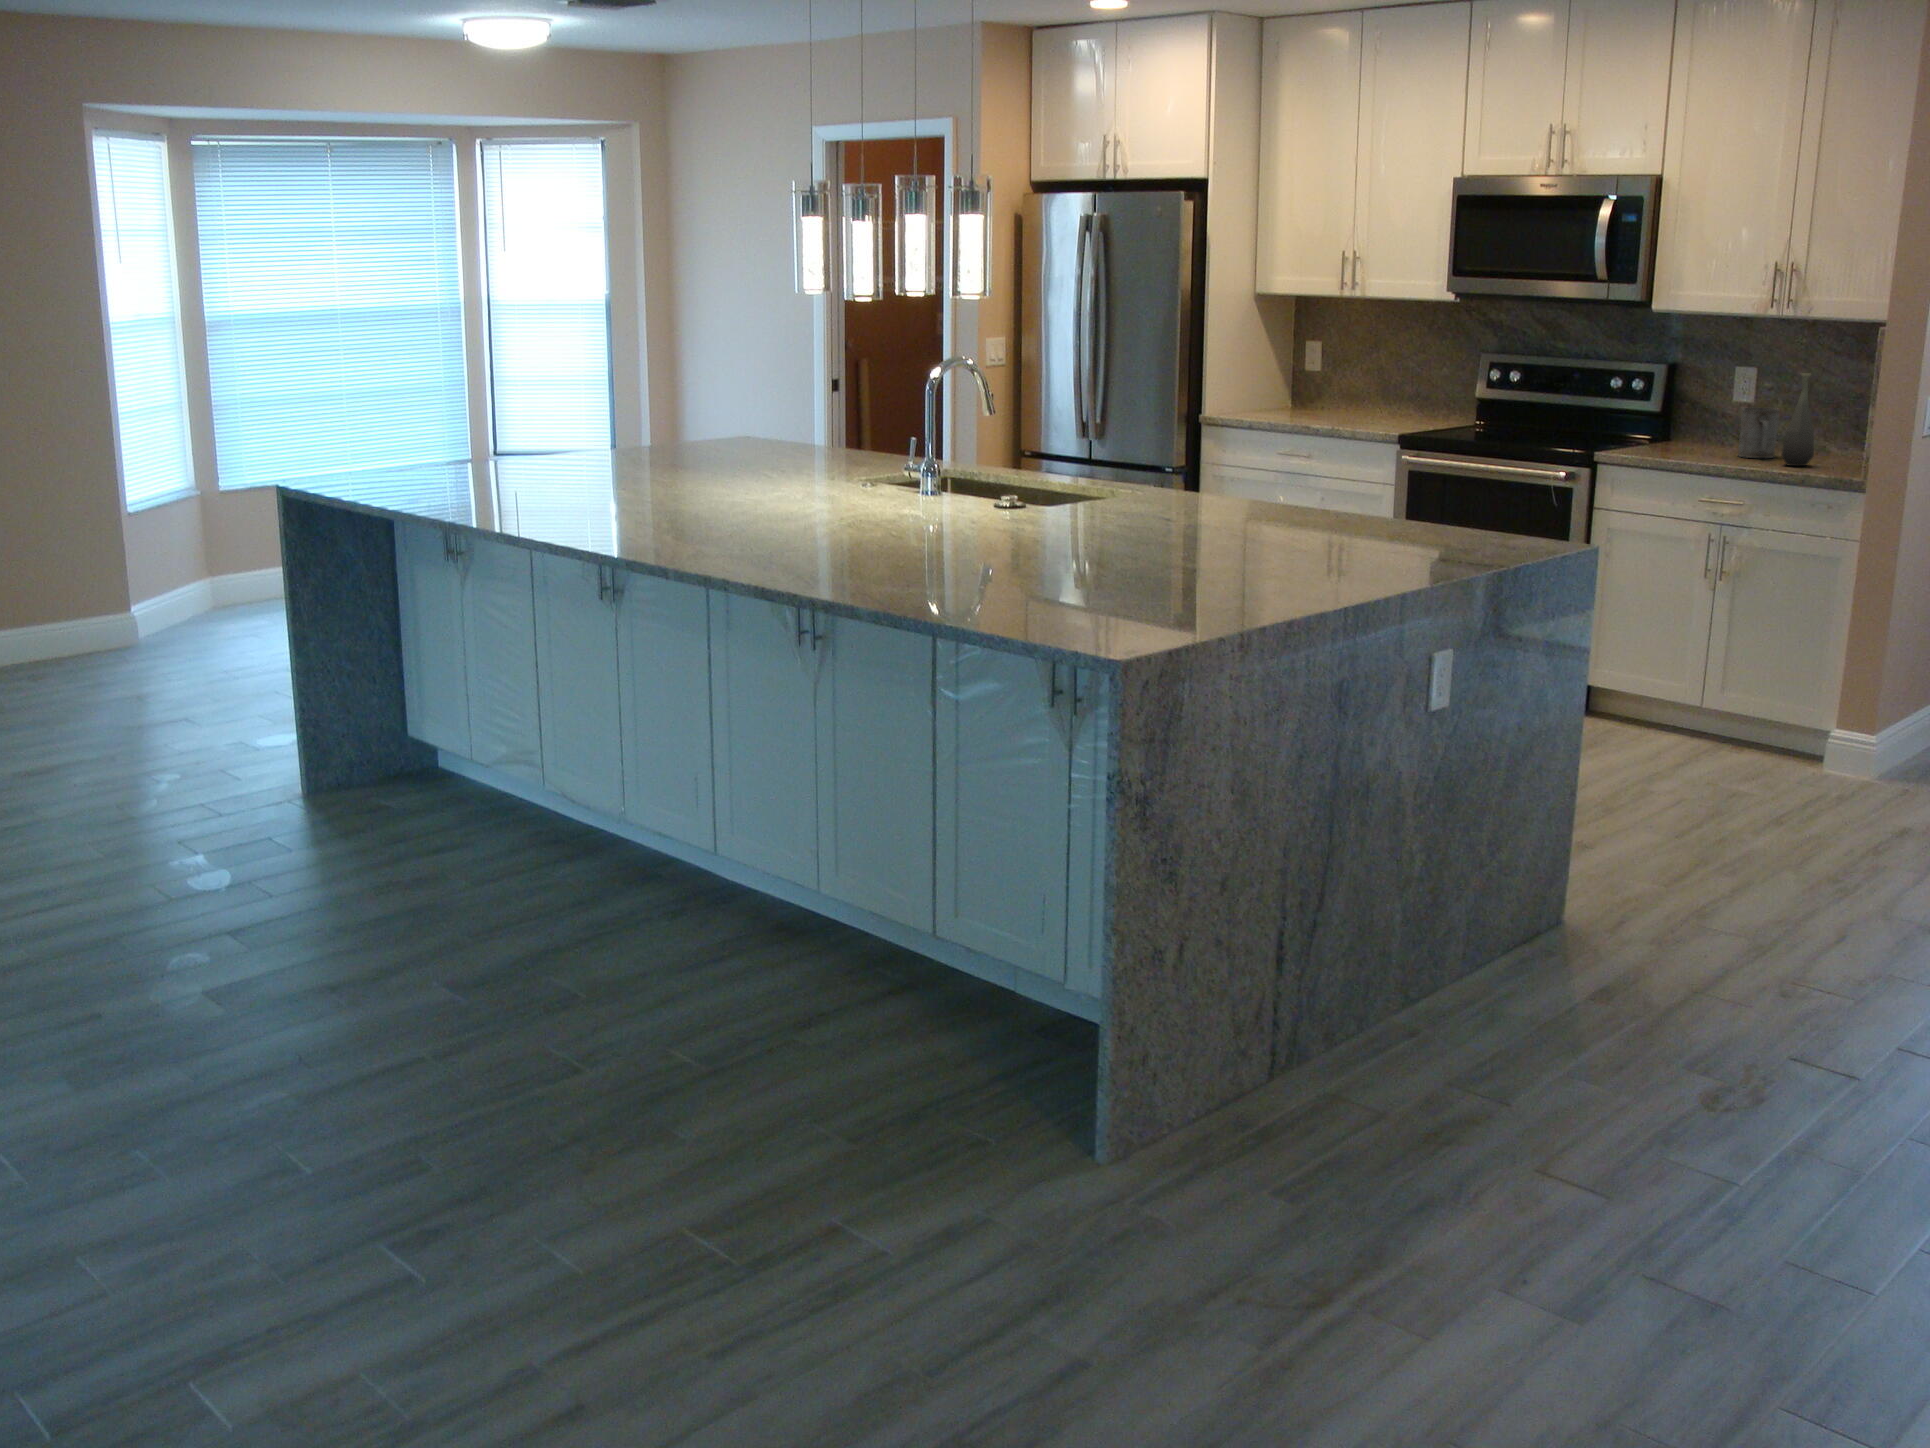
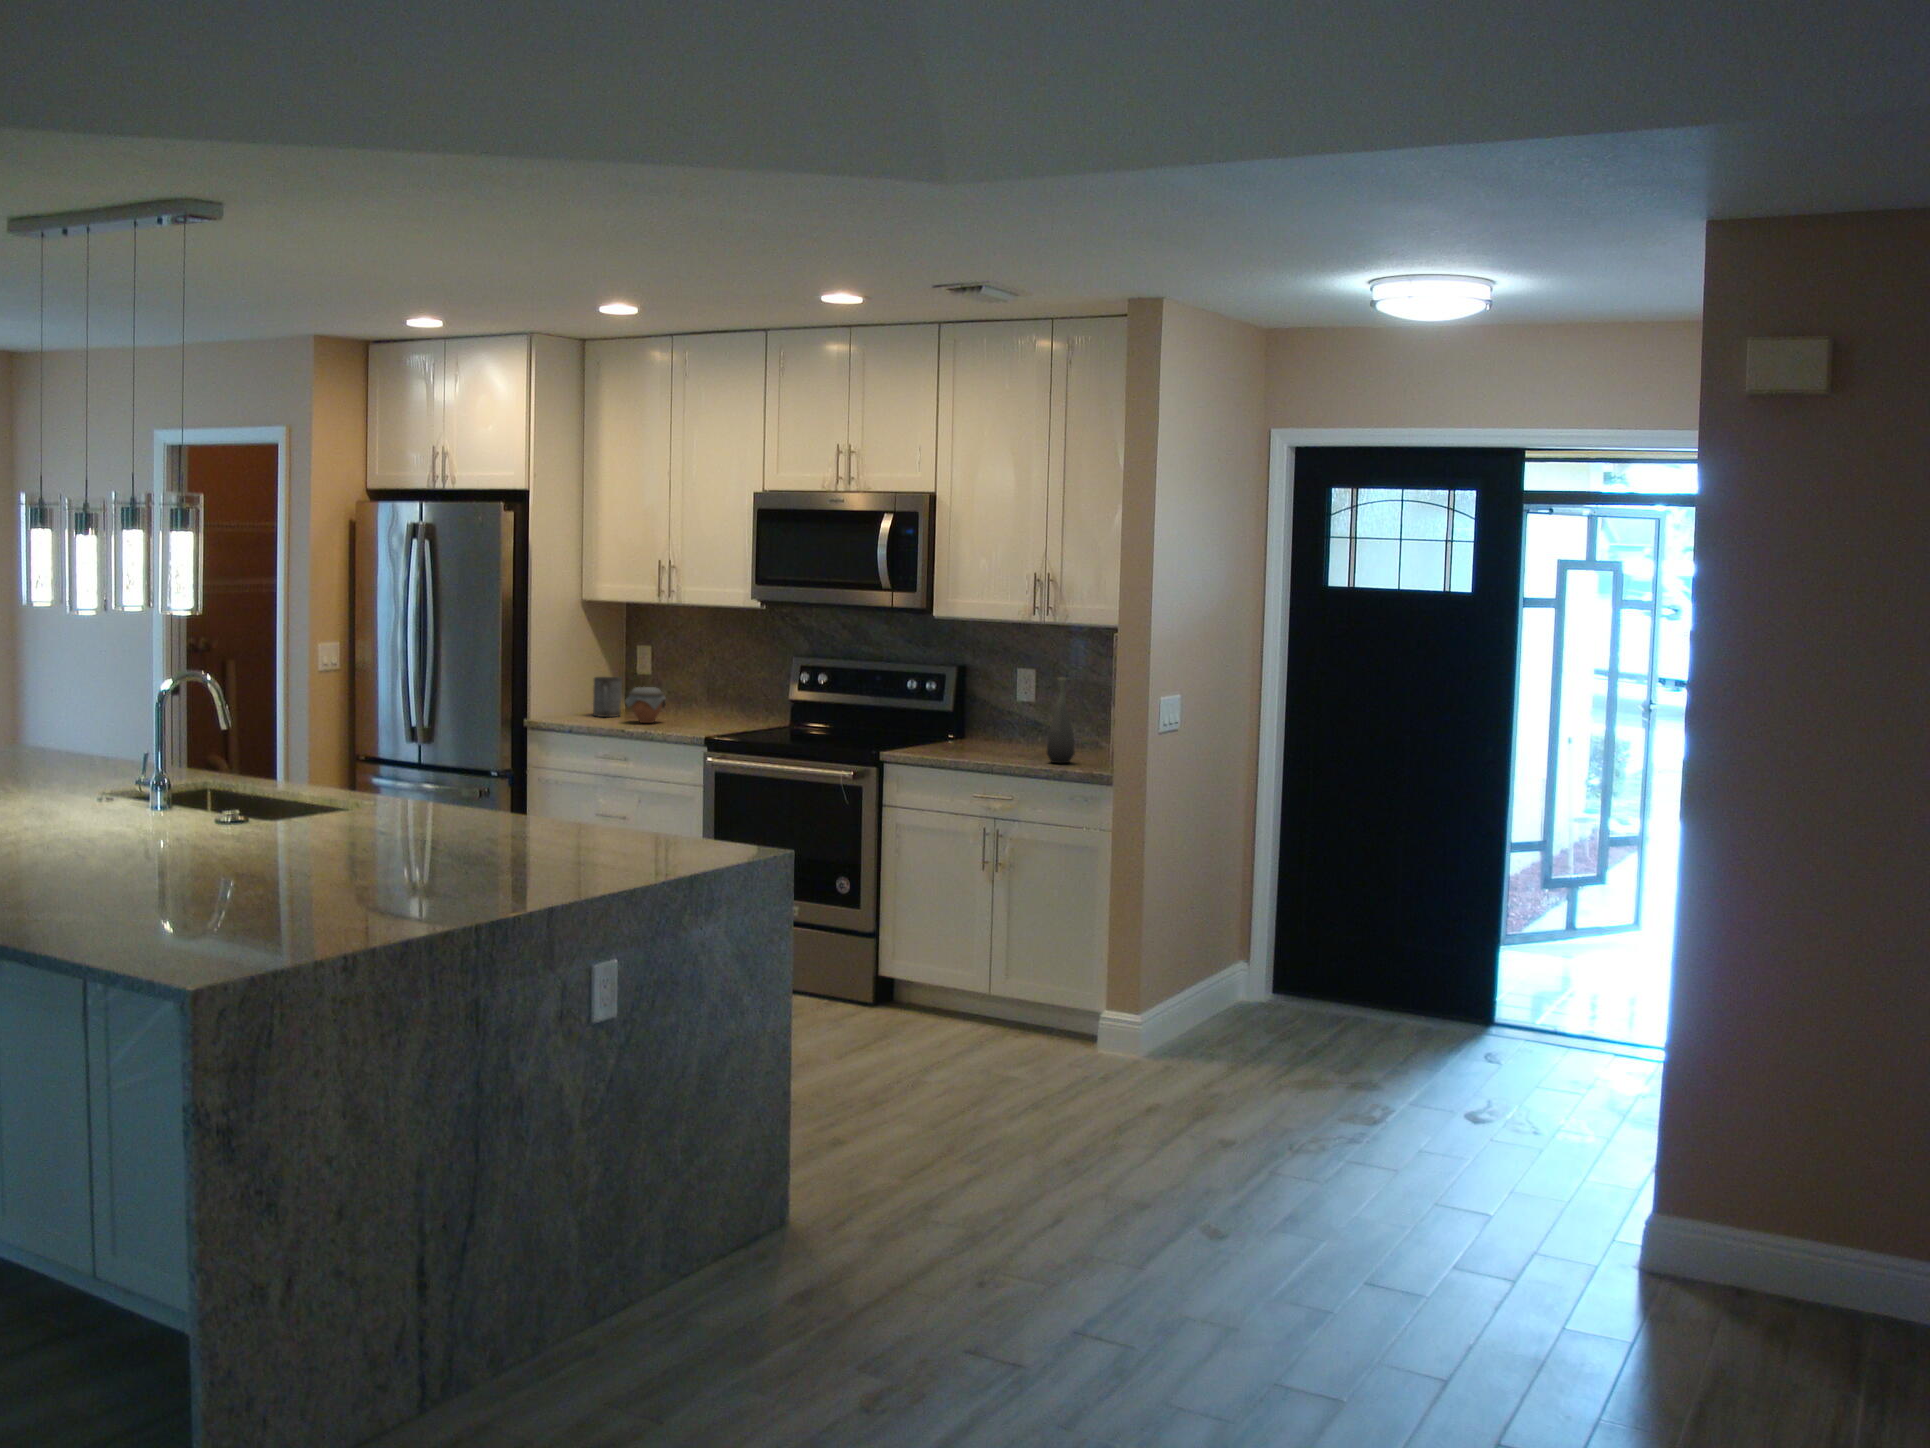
jar: none [1302,386,1345,425] -> present [625,687,666,723]
mug: present [1738,408,1780,458] -> present [593,677,622,717]

